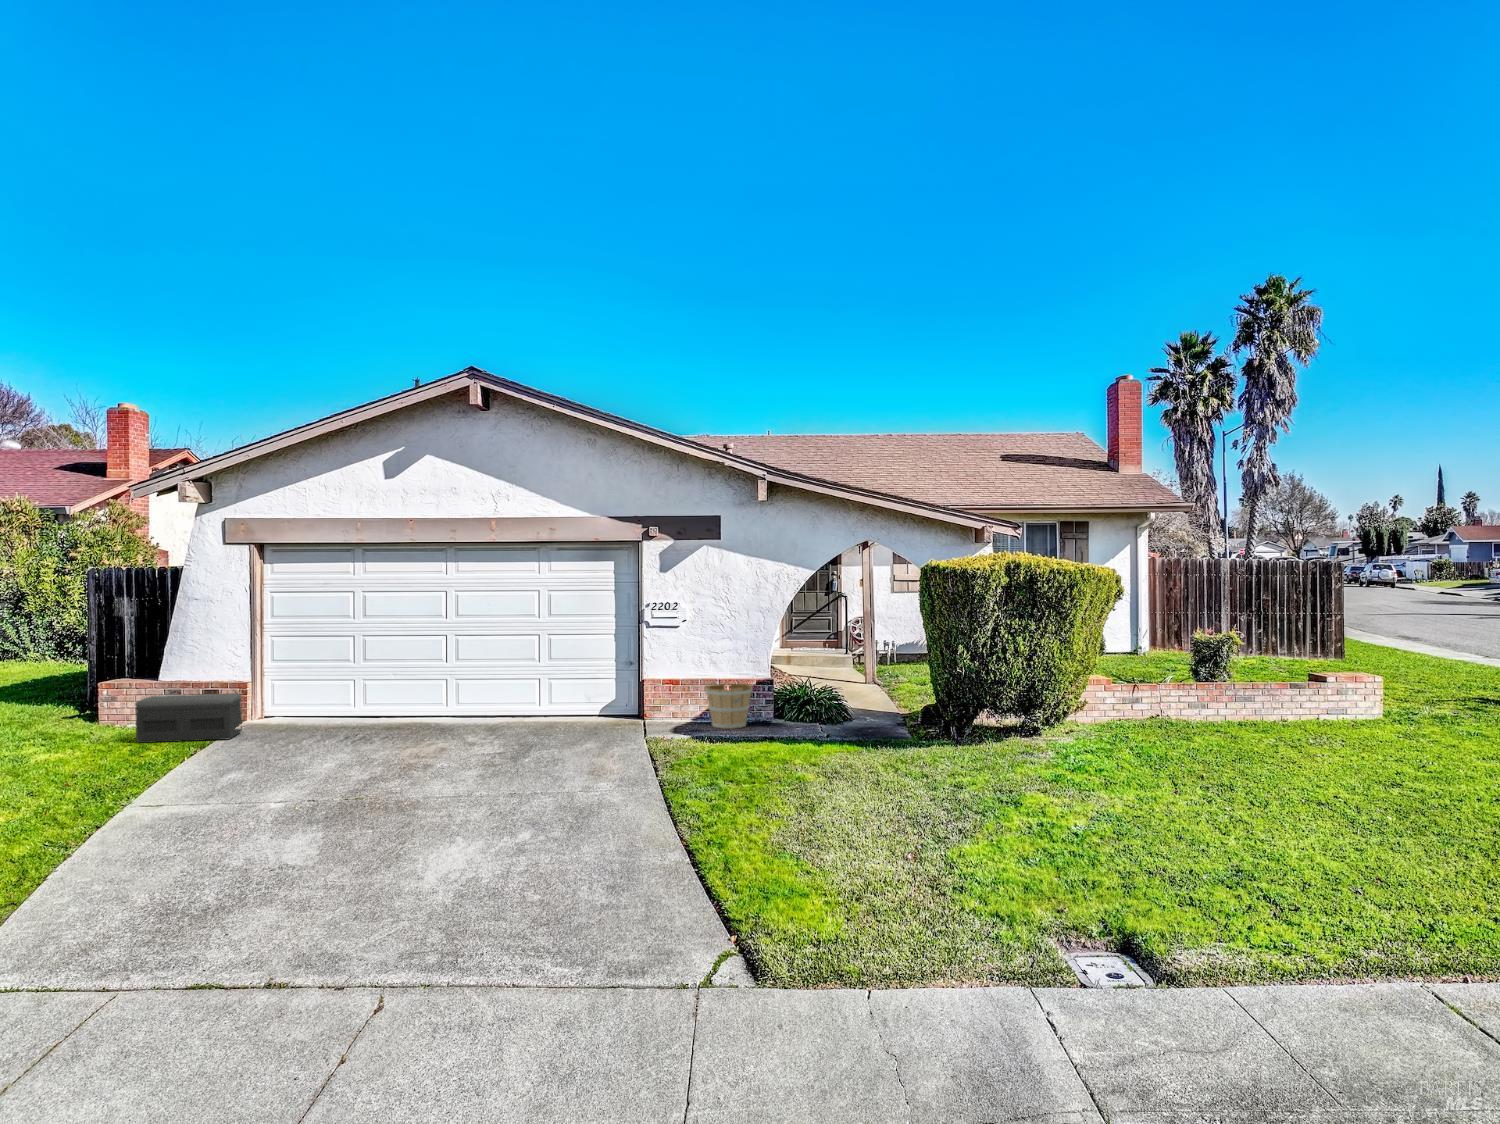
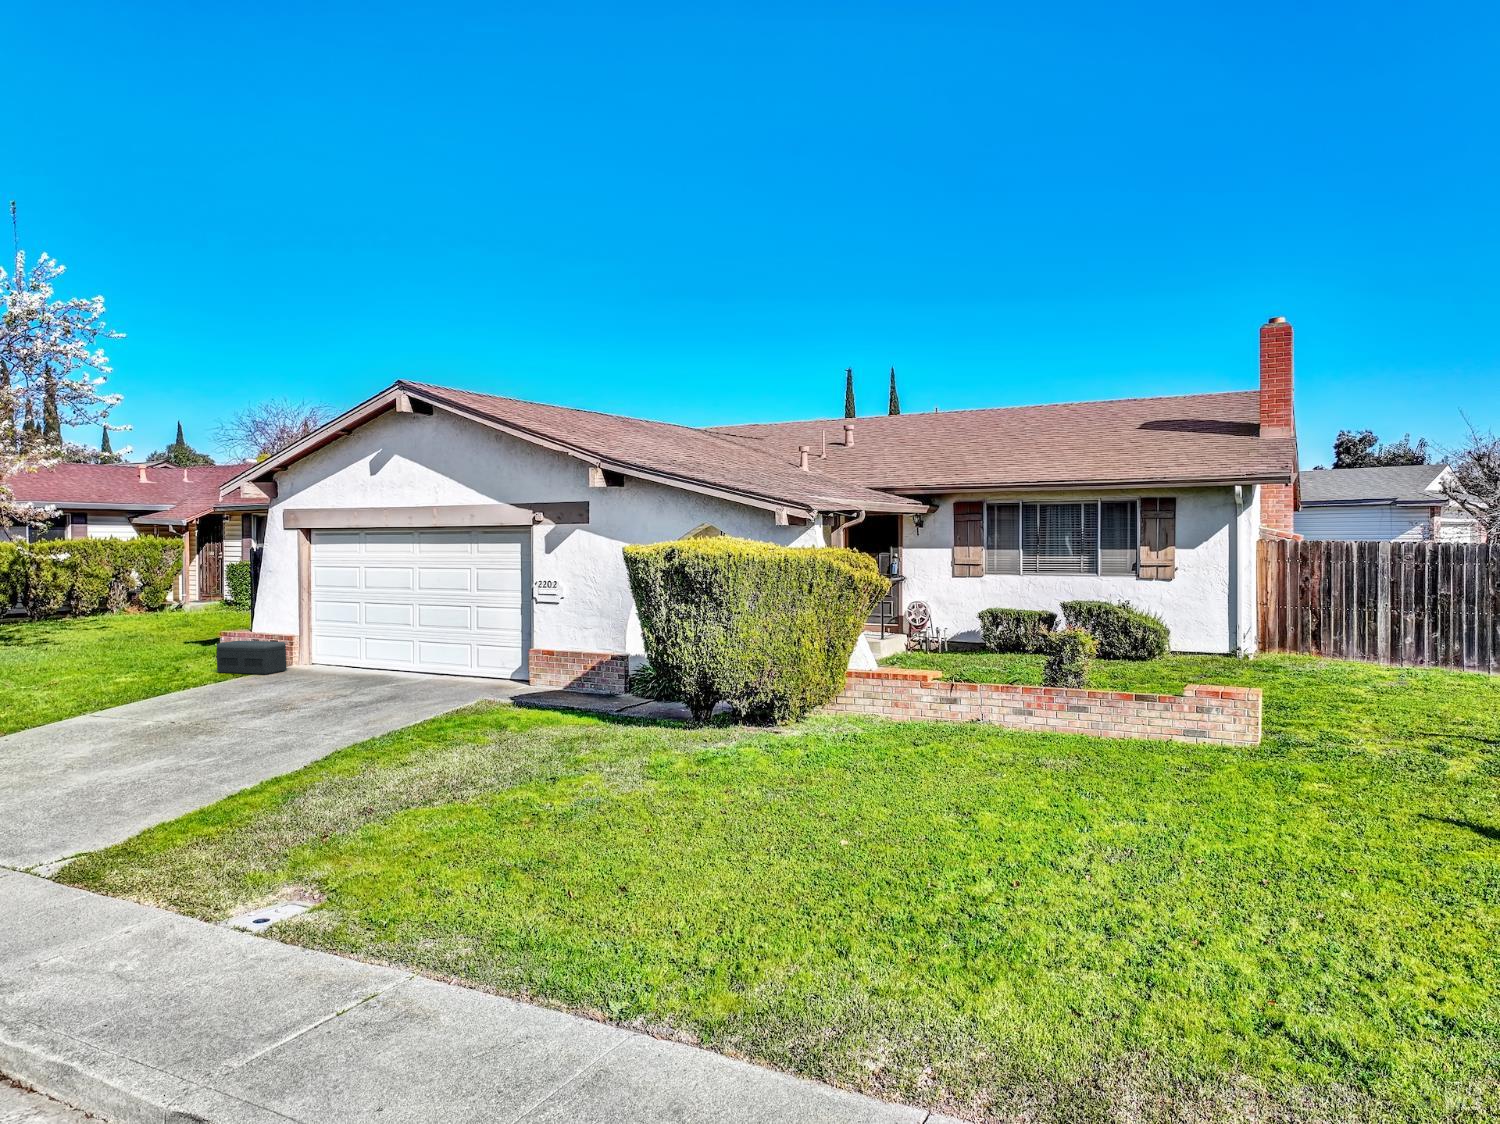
wooden bucket: present [705,683,752,729] -> none [559,655,603,696]

